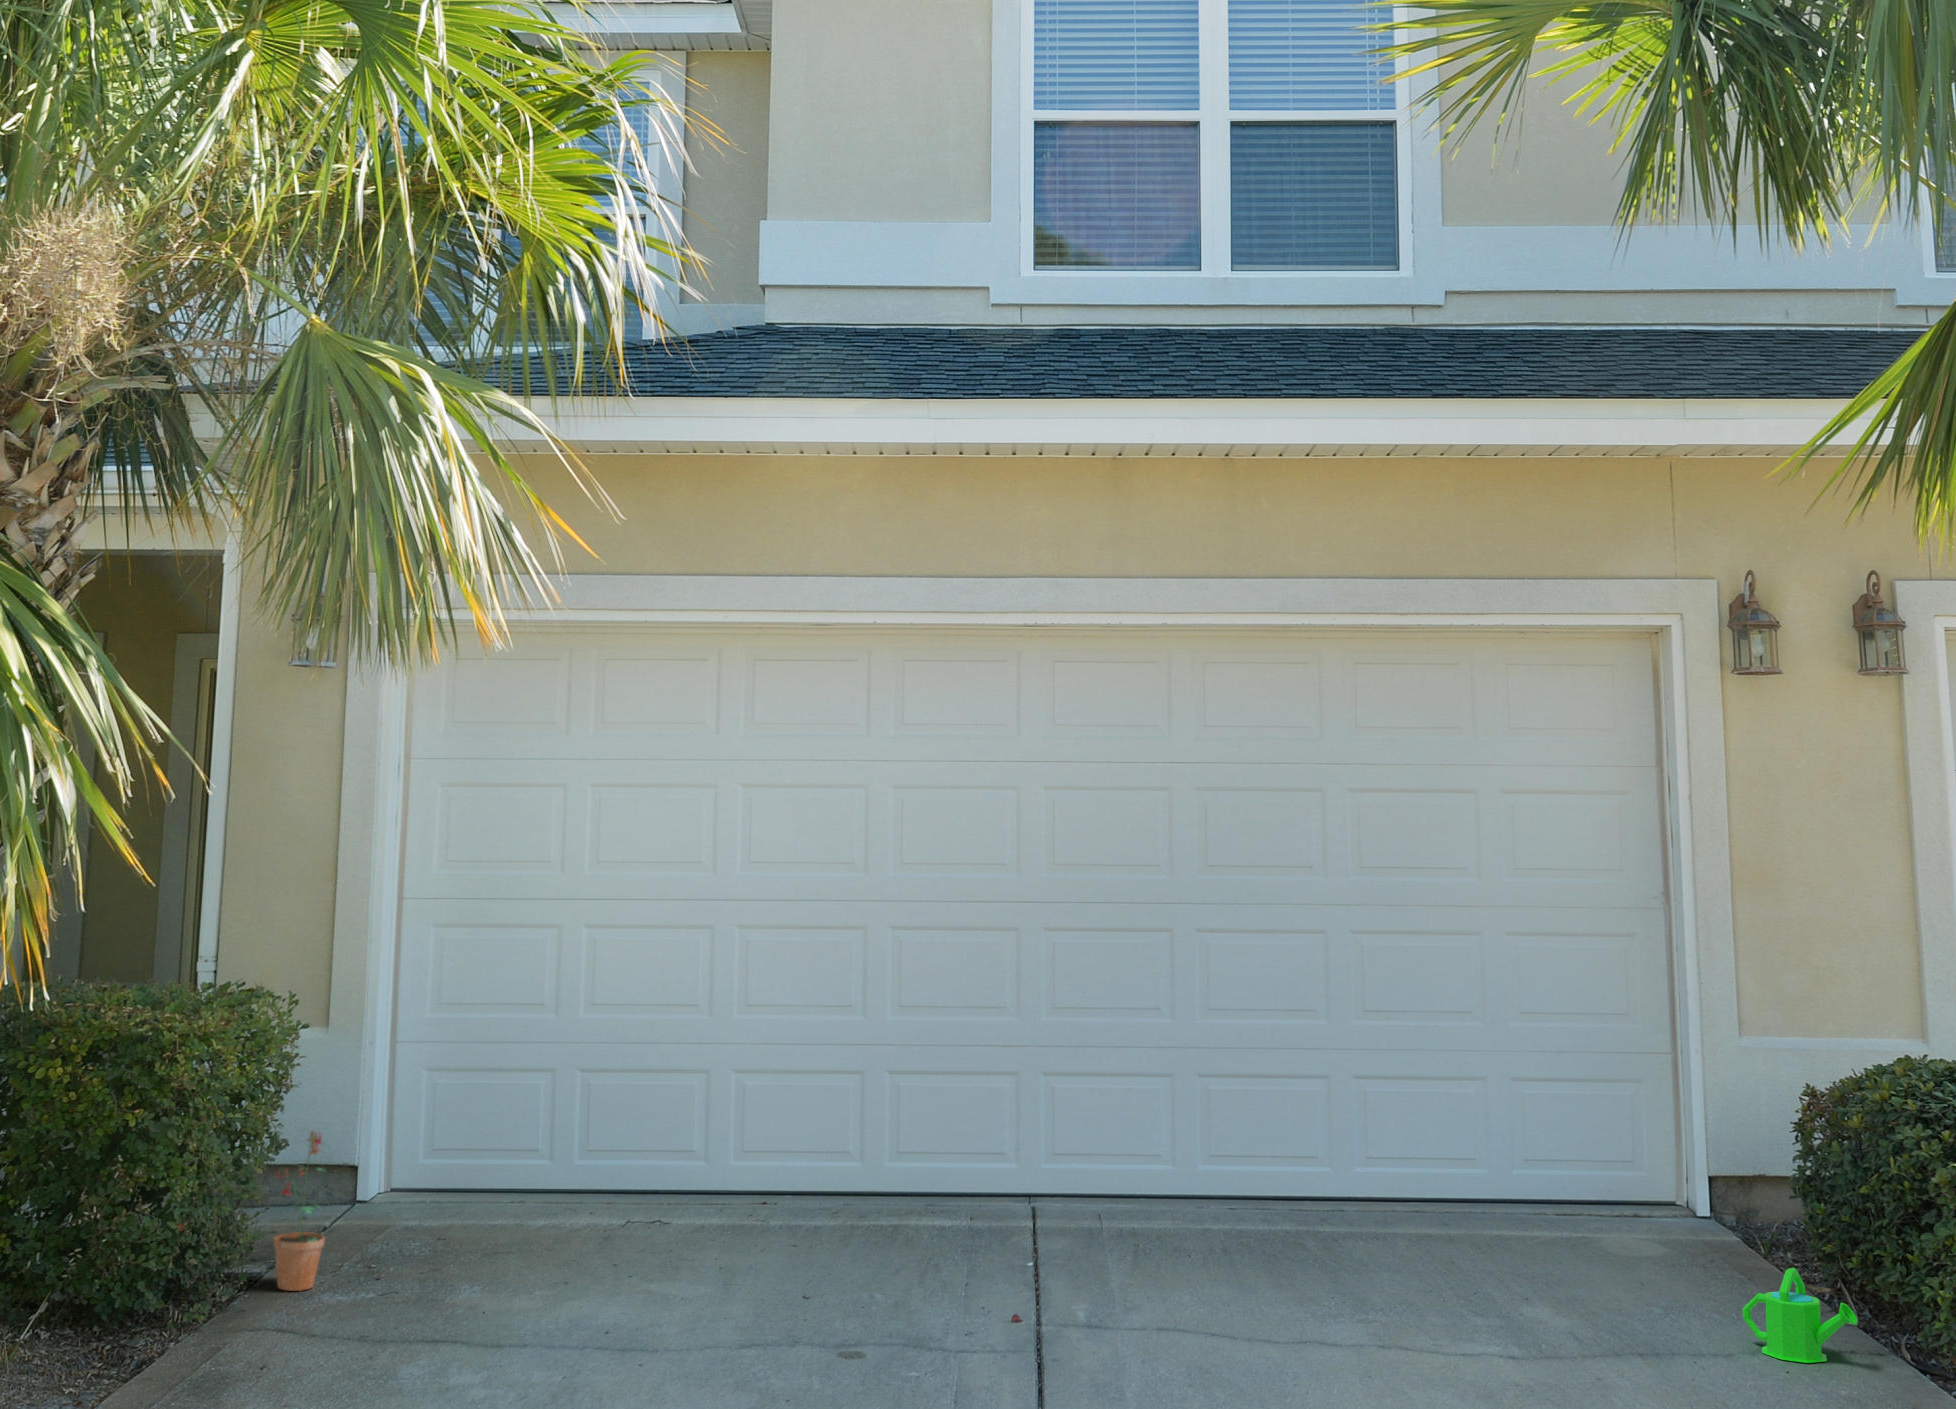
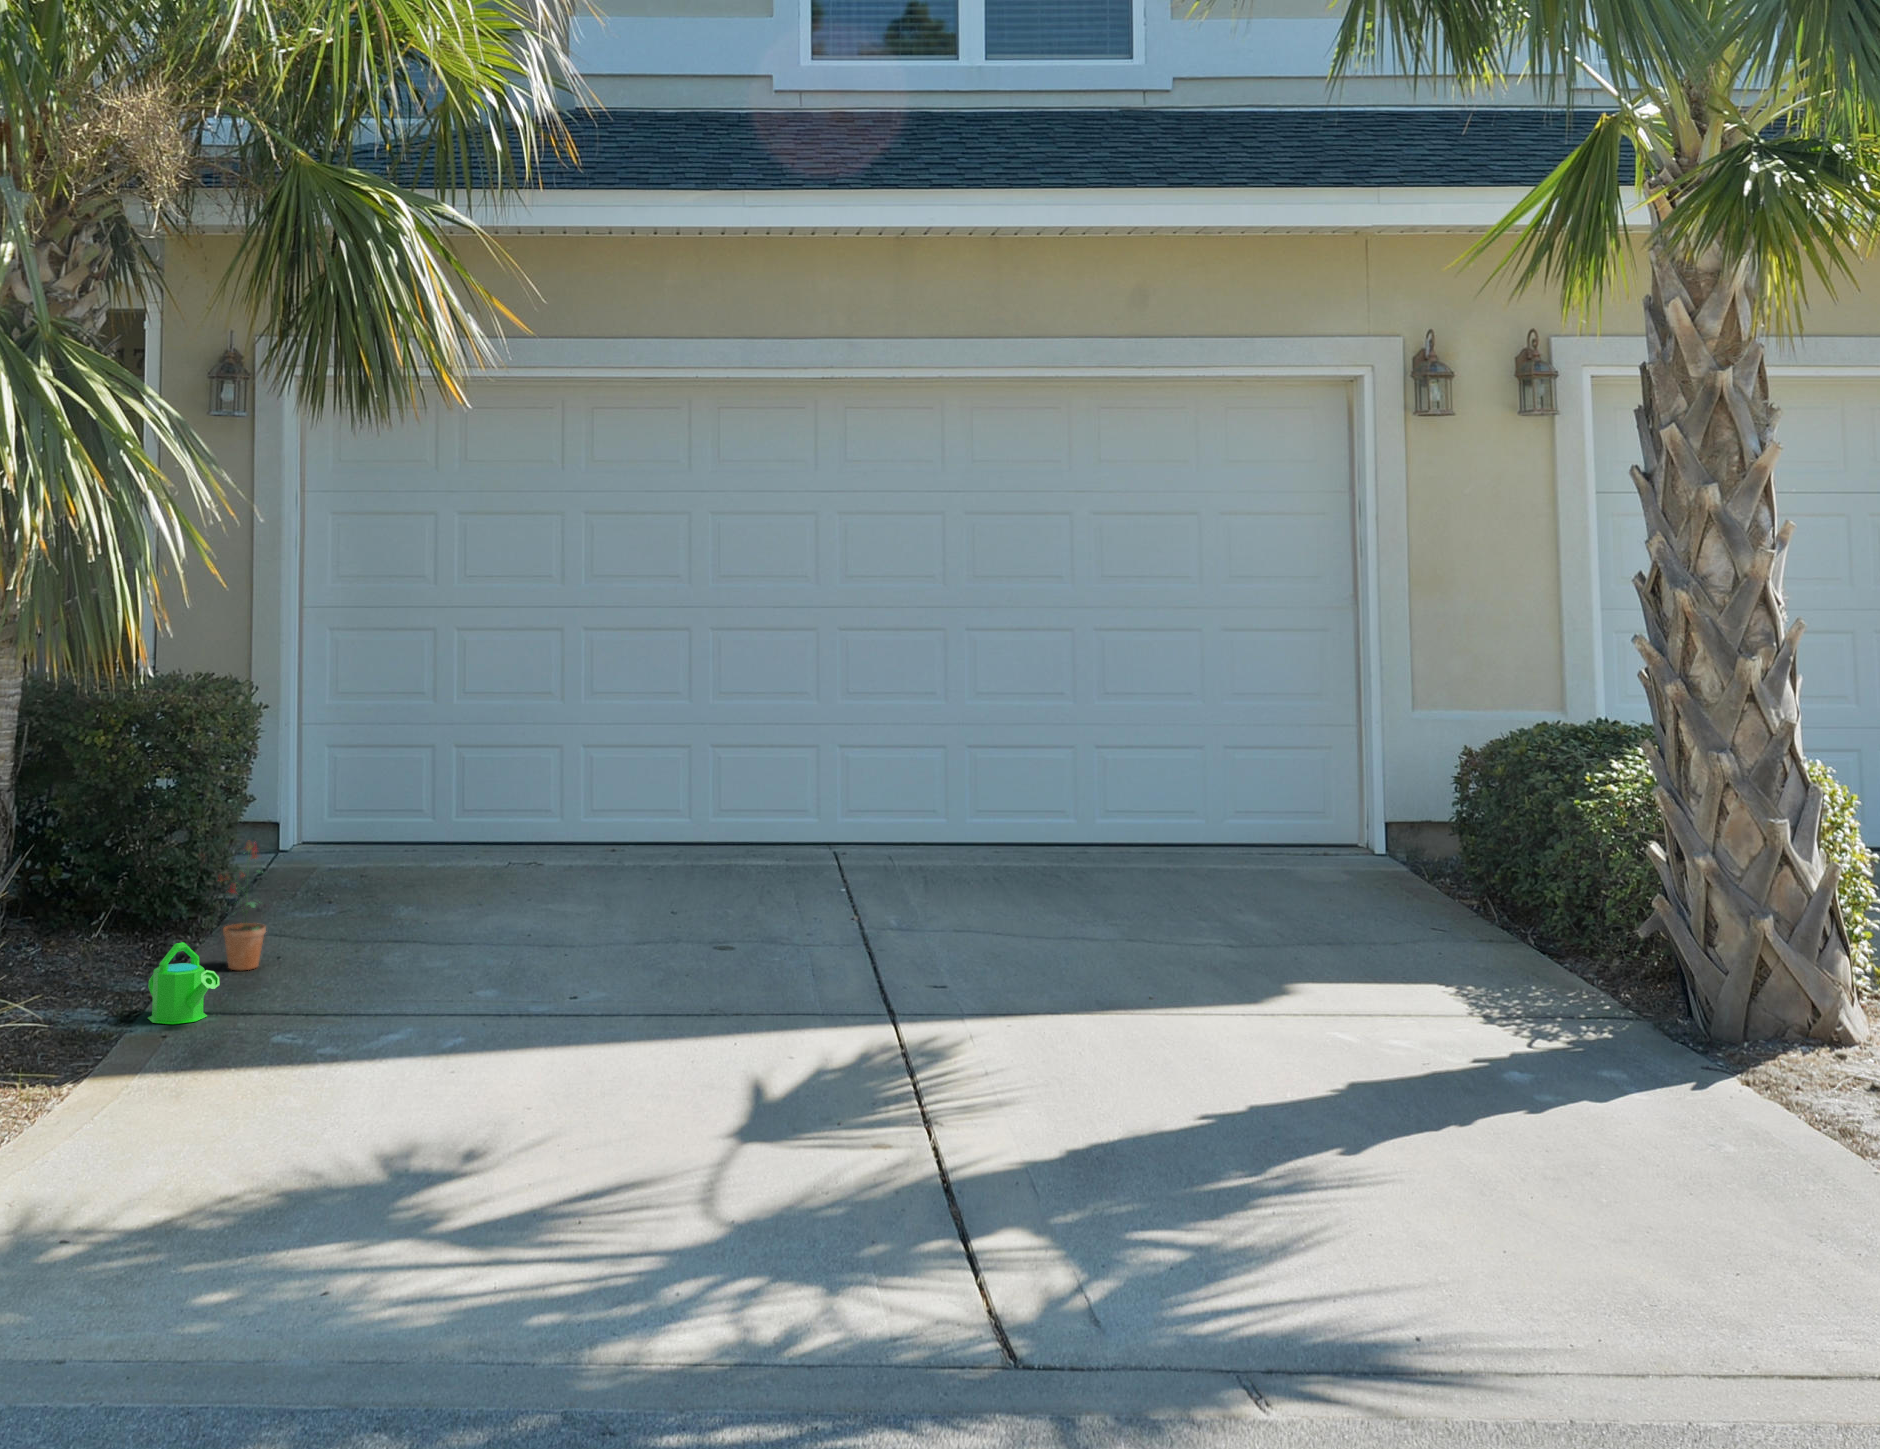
watering can: present [1742,1268,1858,1363] -> present [148,942,220,1024]

